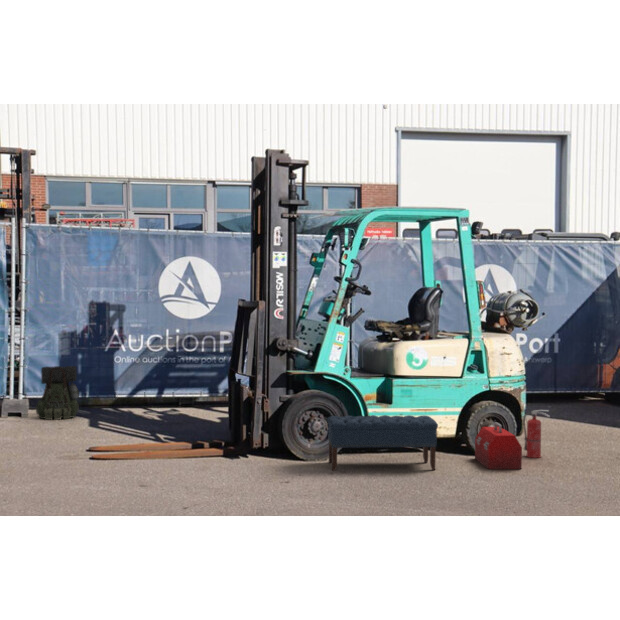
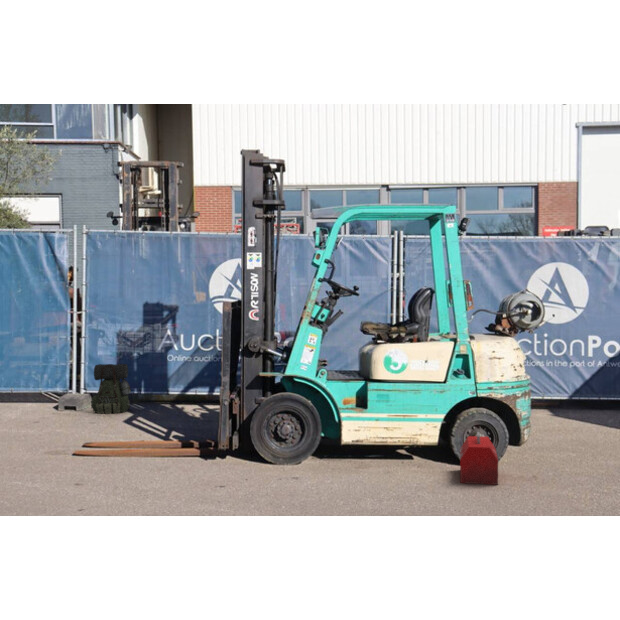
fire extinguisher: present [523,410,550,458] -> none [519,420,547,472]
bench: present [327,415,438,471] -> none [289,420,404,481]

